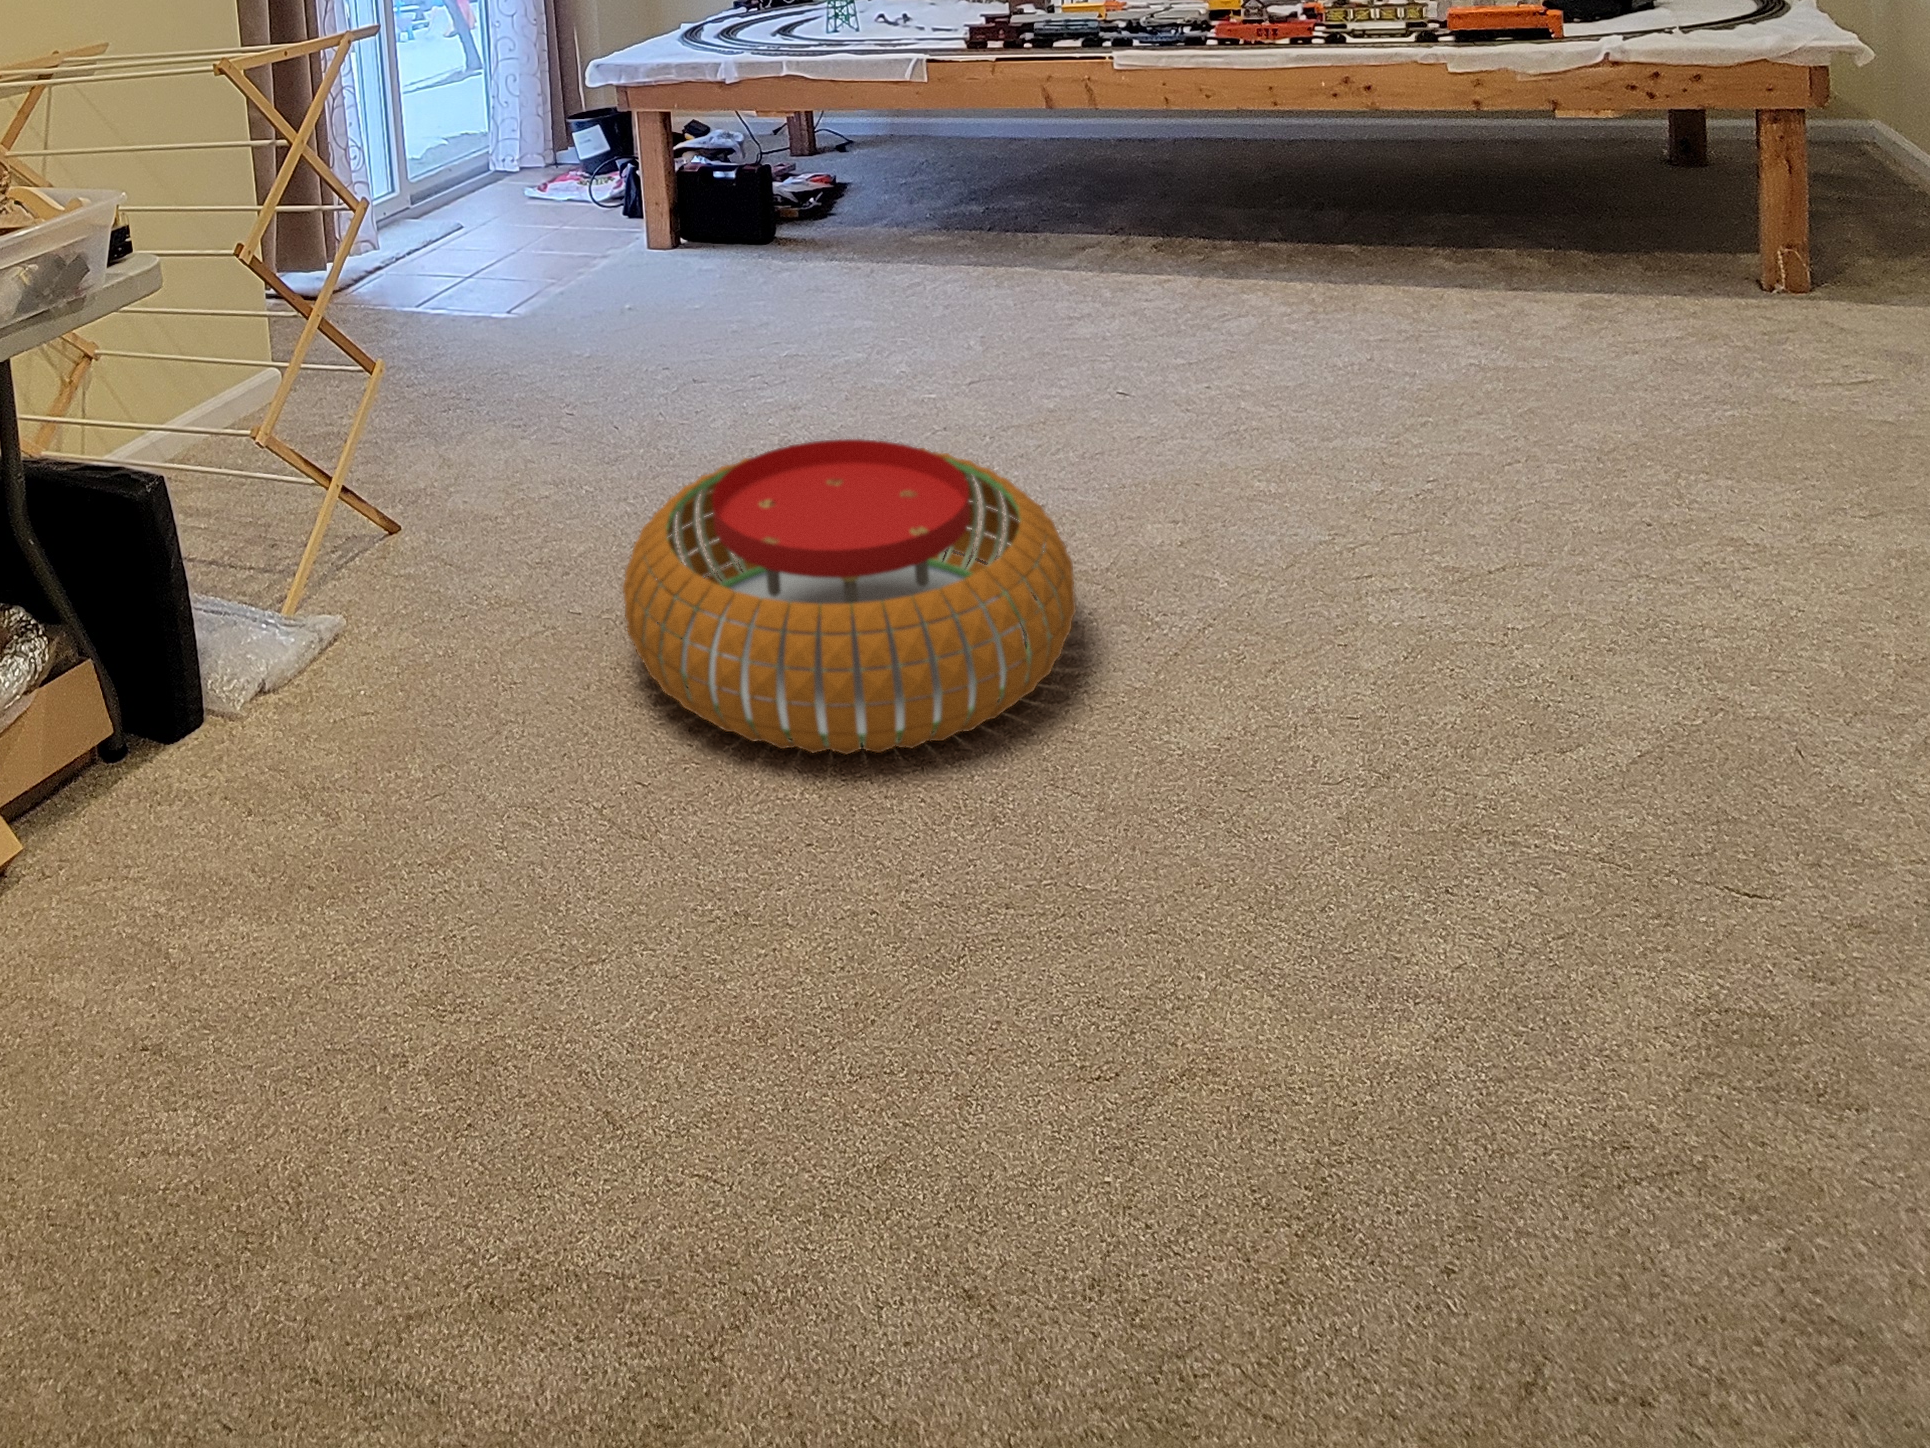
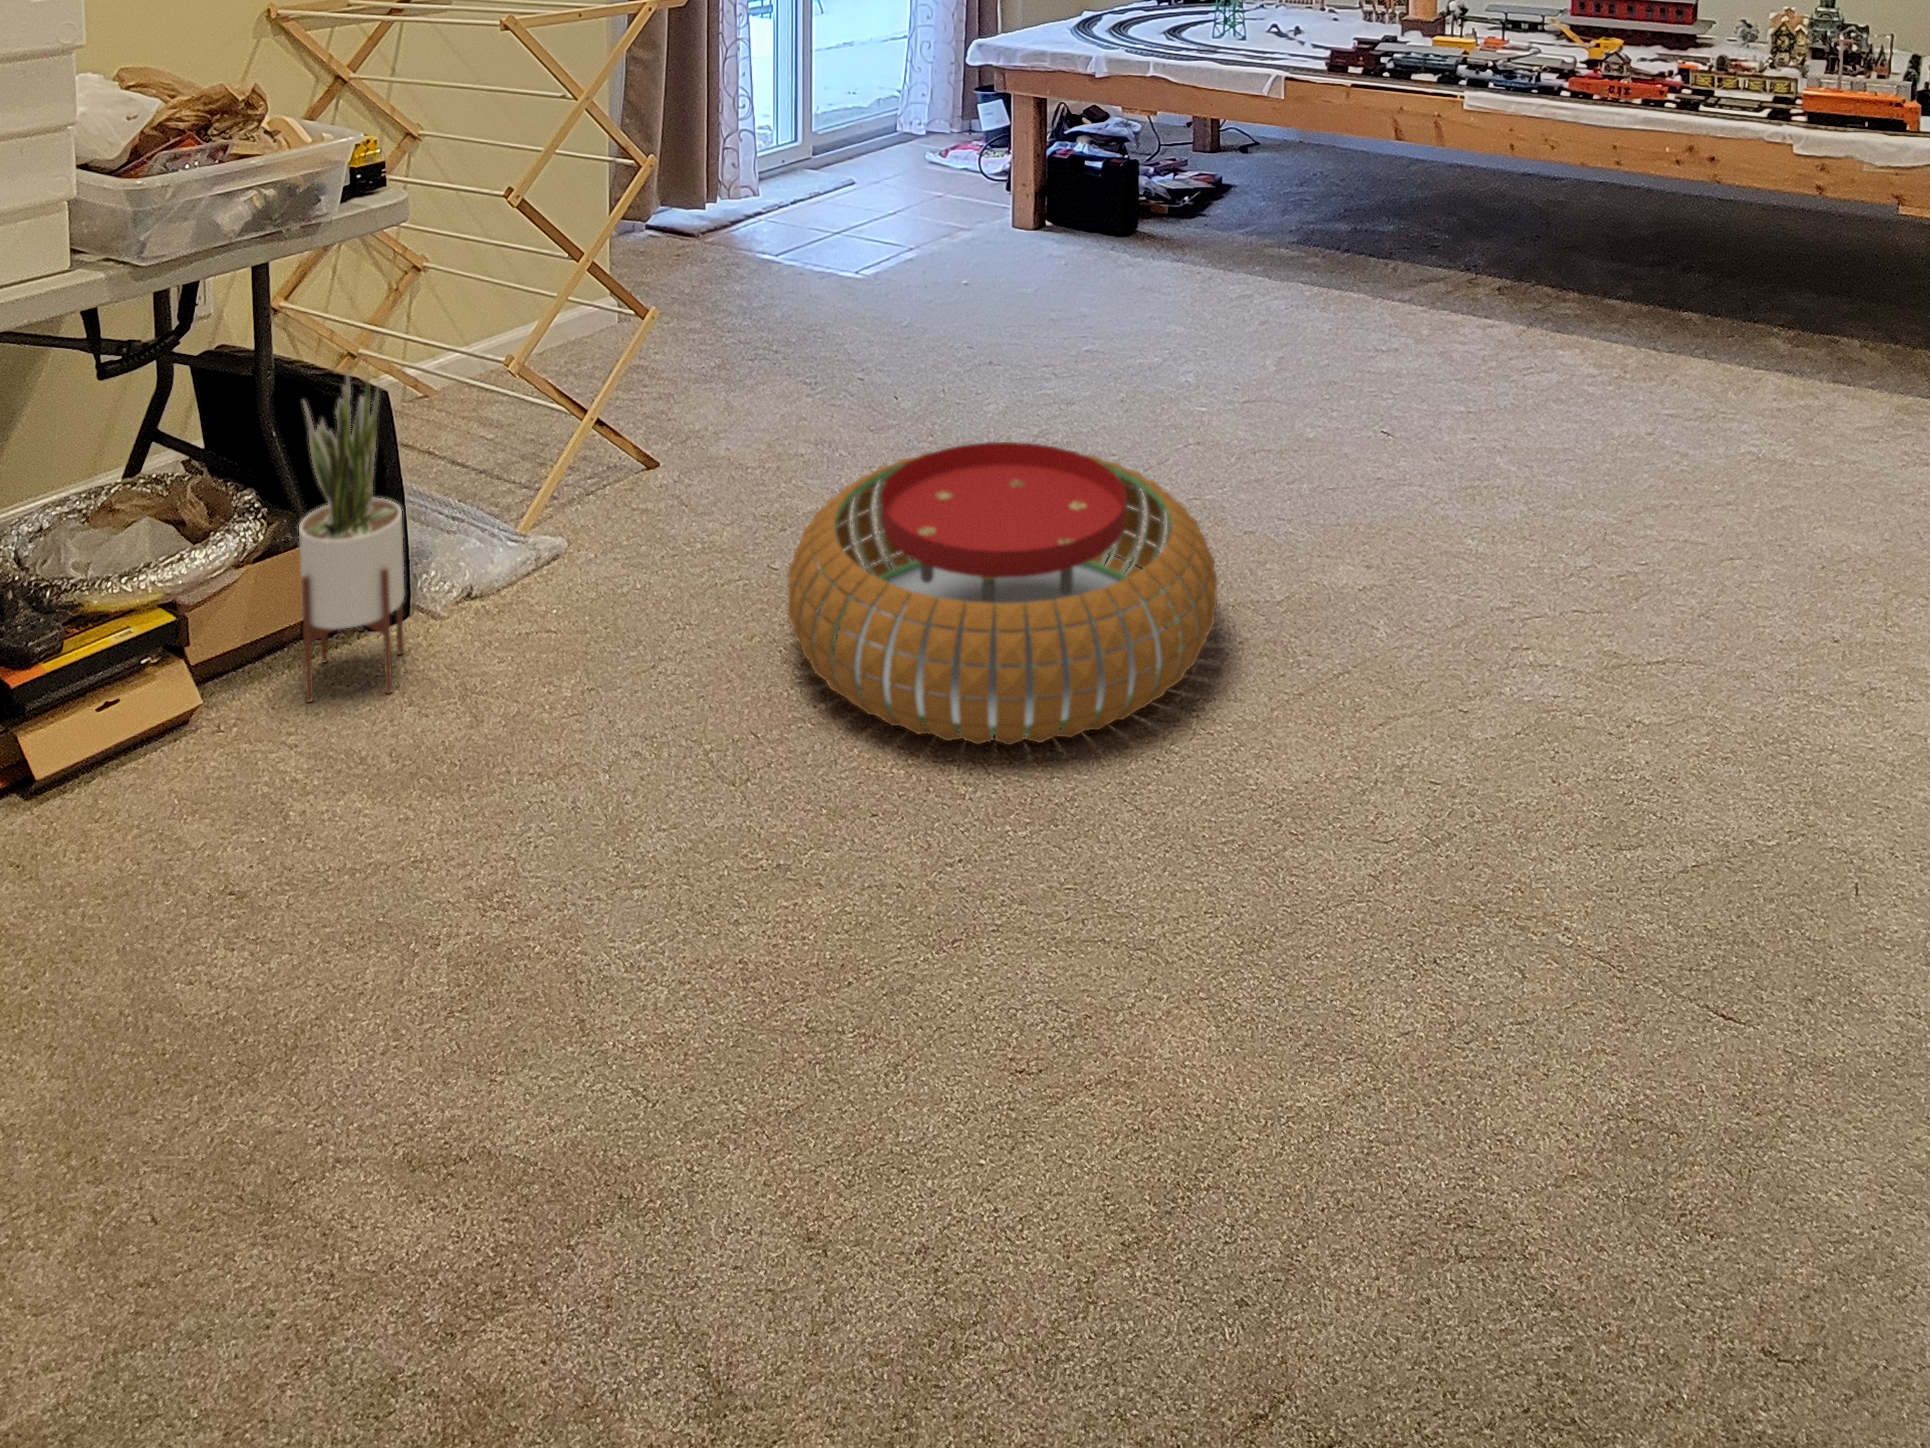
potted plant: none [102,451,224,828] -> present [299,371,404,702]

